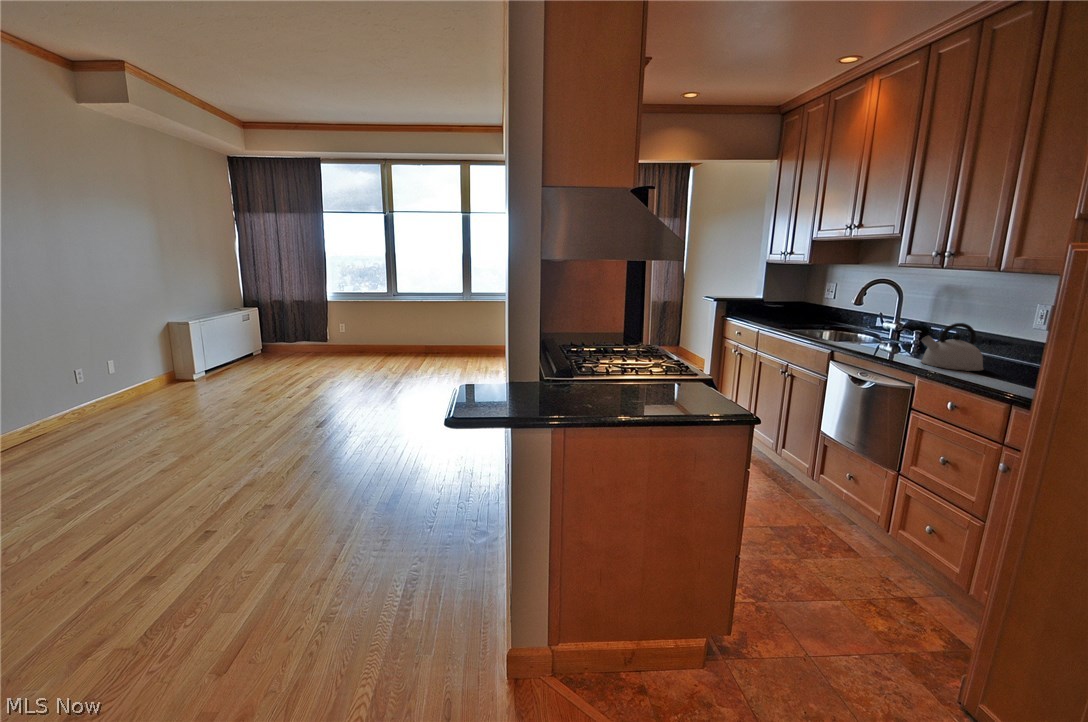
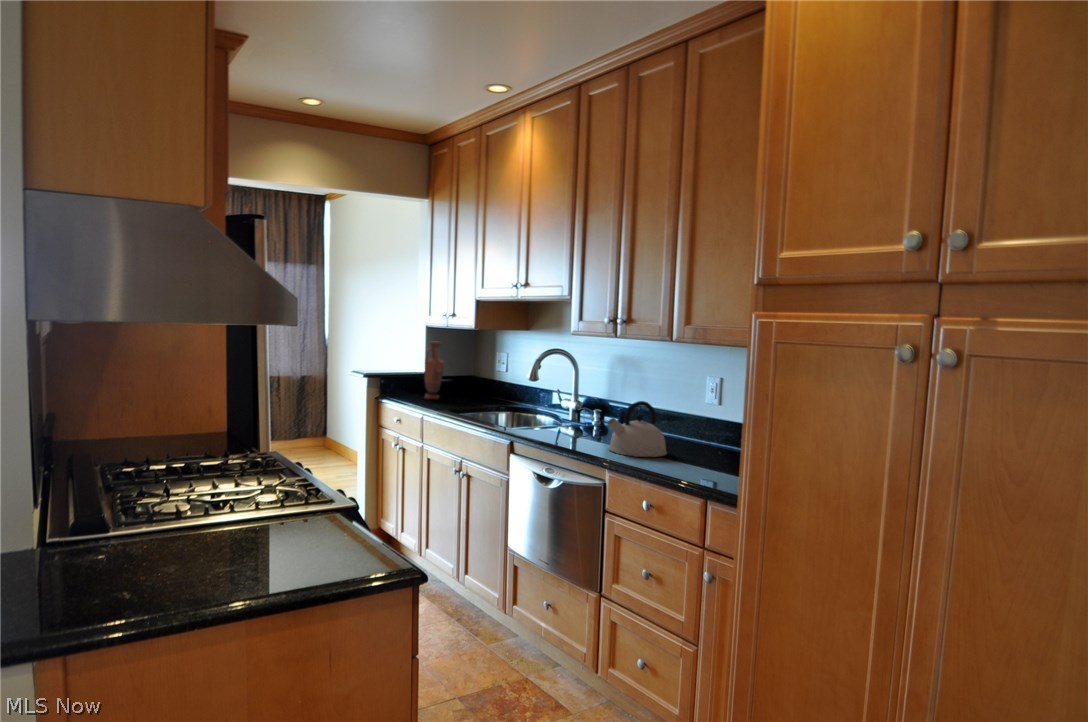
vase: none [760,275,778,319] -> present [425,342,444,399]

